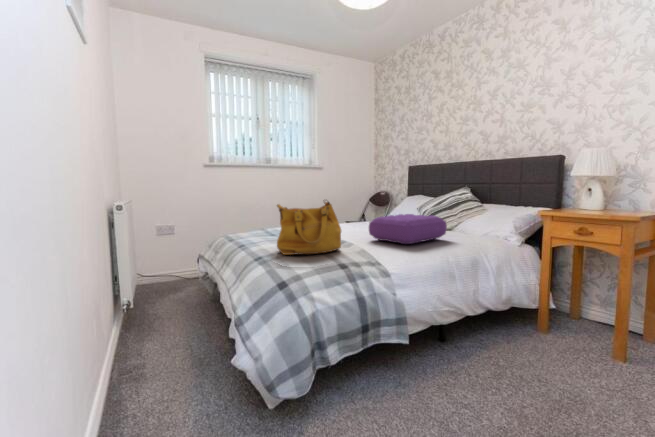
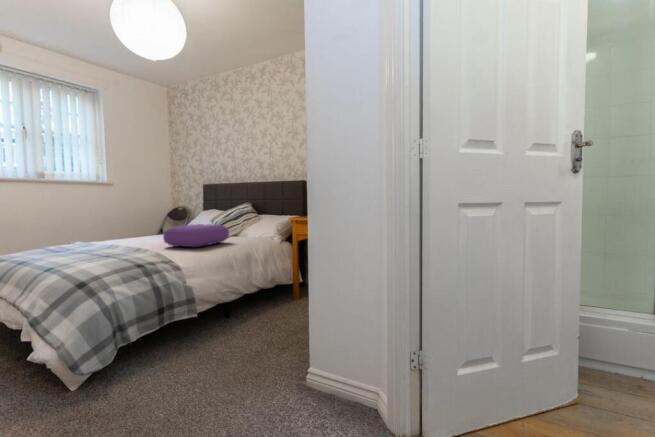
handbag: present [277,202,341,255] -> none [68,213,137,263]

